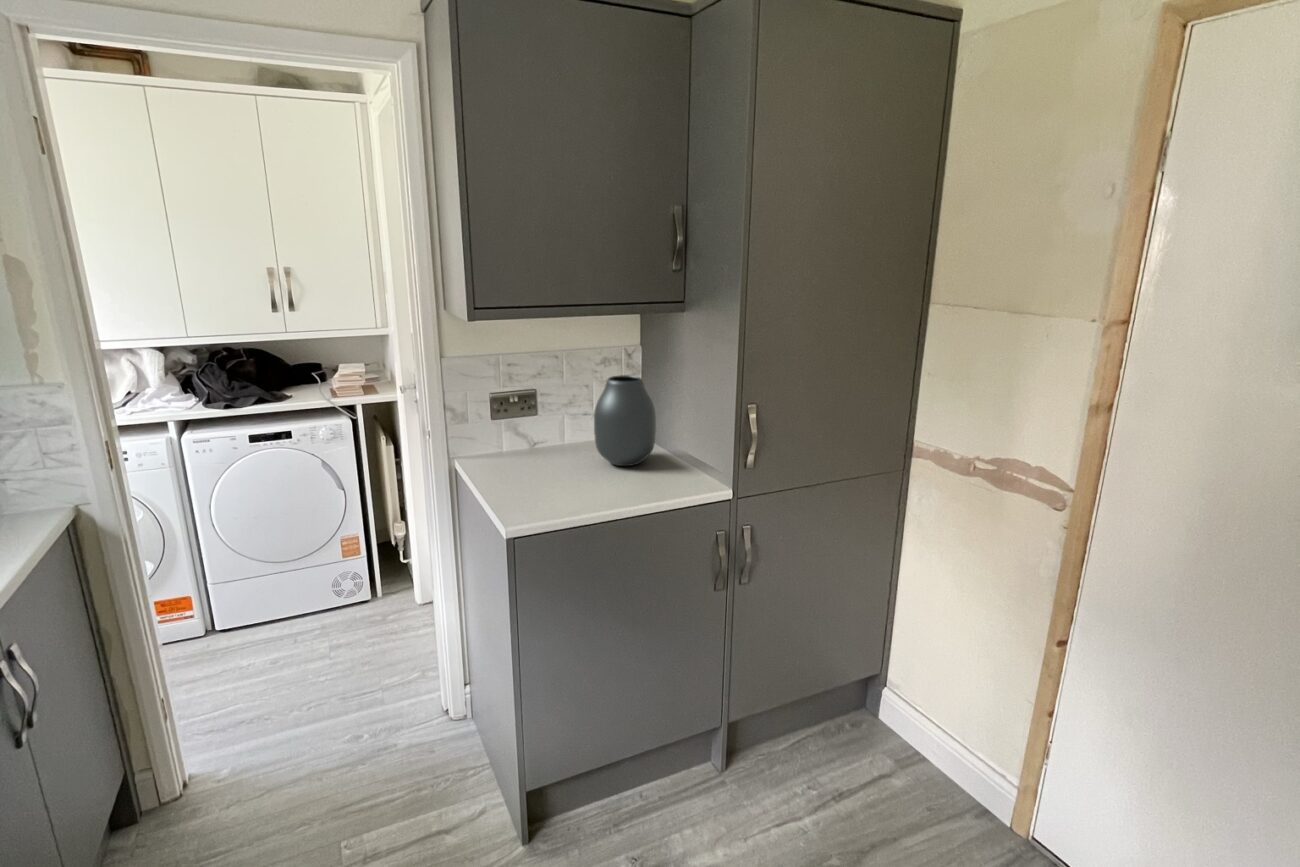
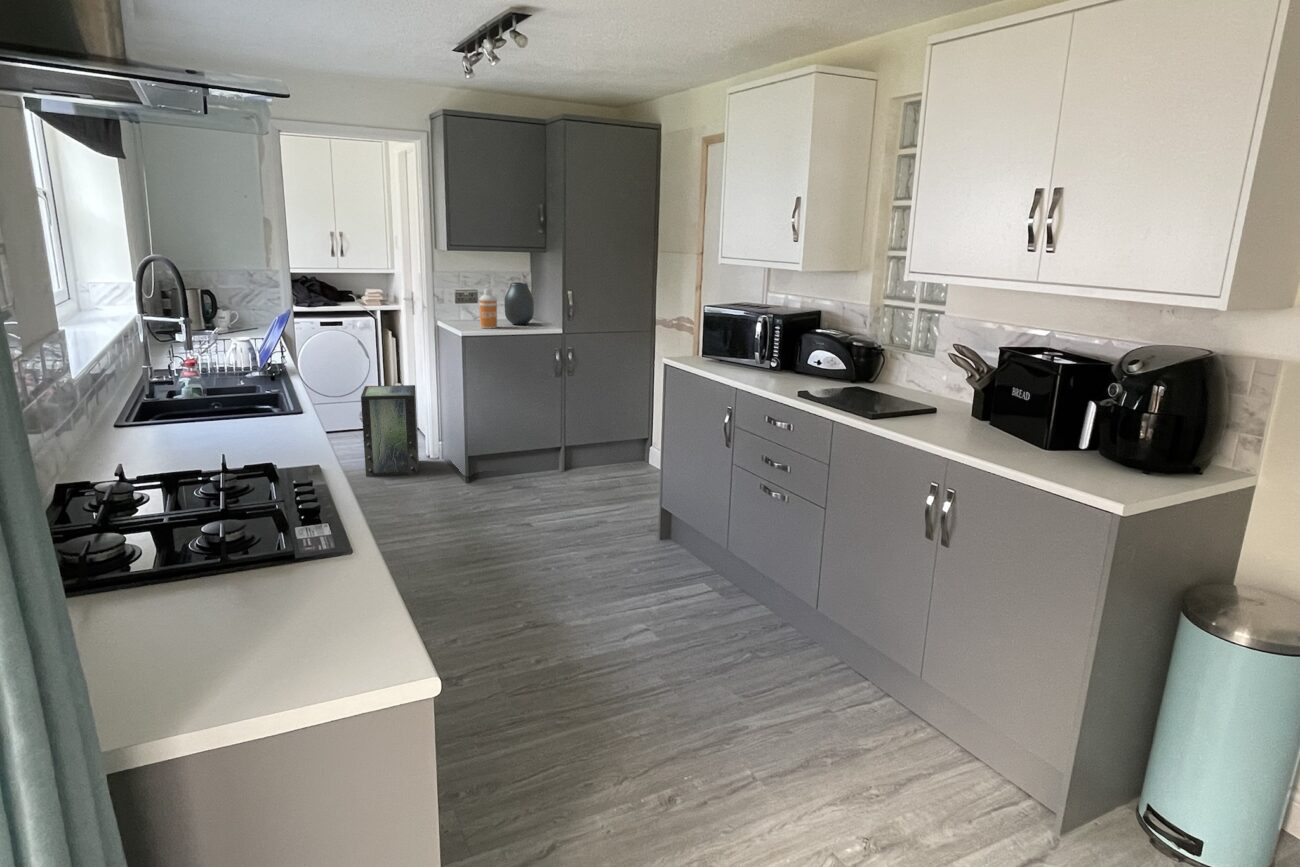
soap dispenser: none [543,390,583,489] -> present [479,285,497,328]
storage box: none [287,582,426,801] -> present [361,385,419,477]

